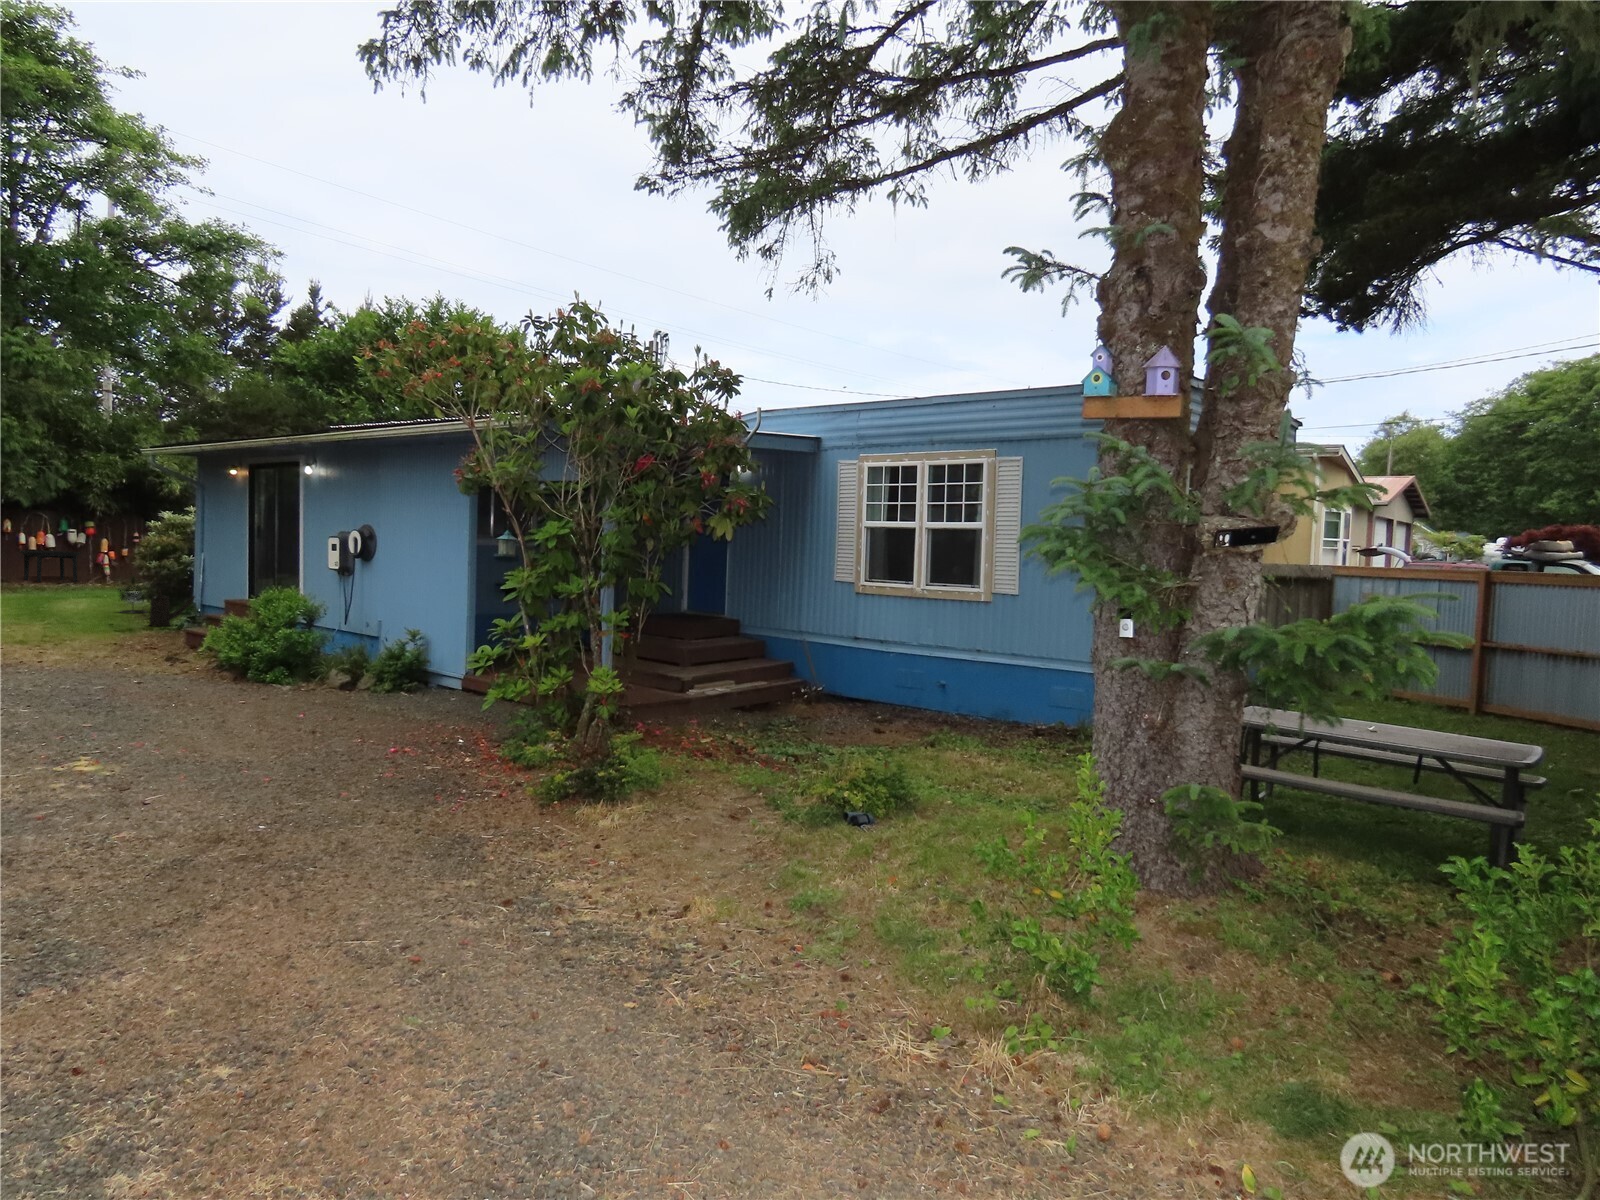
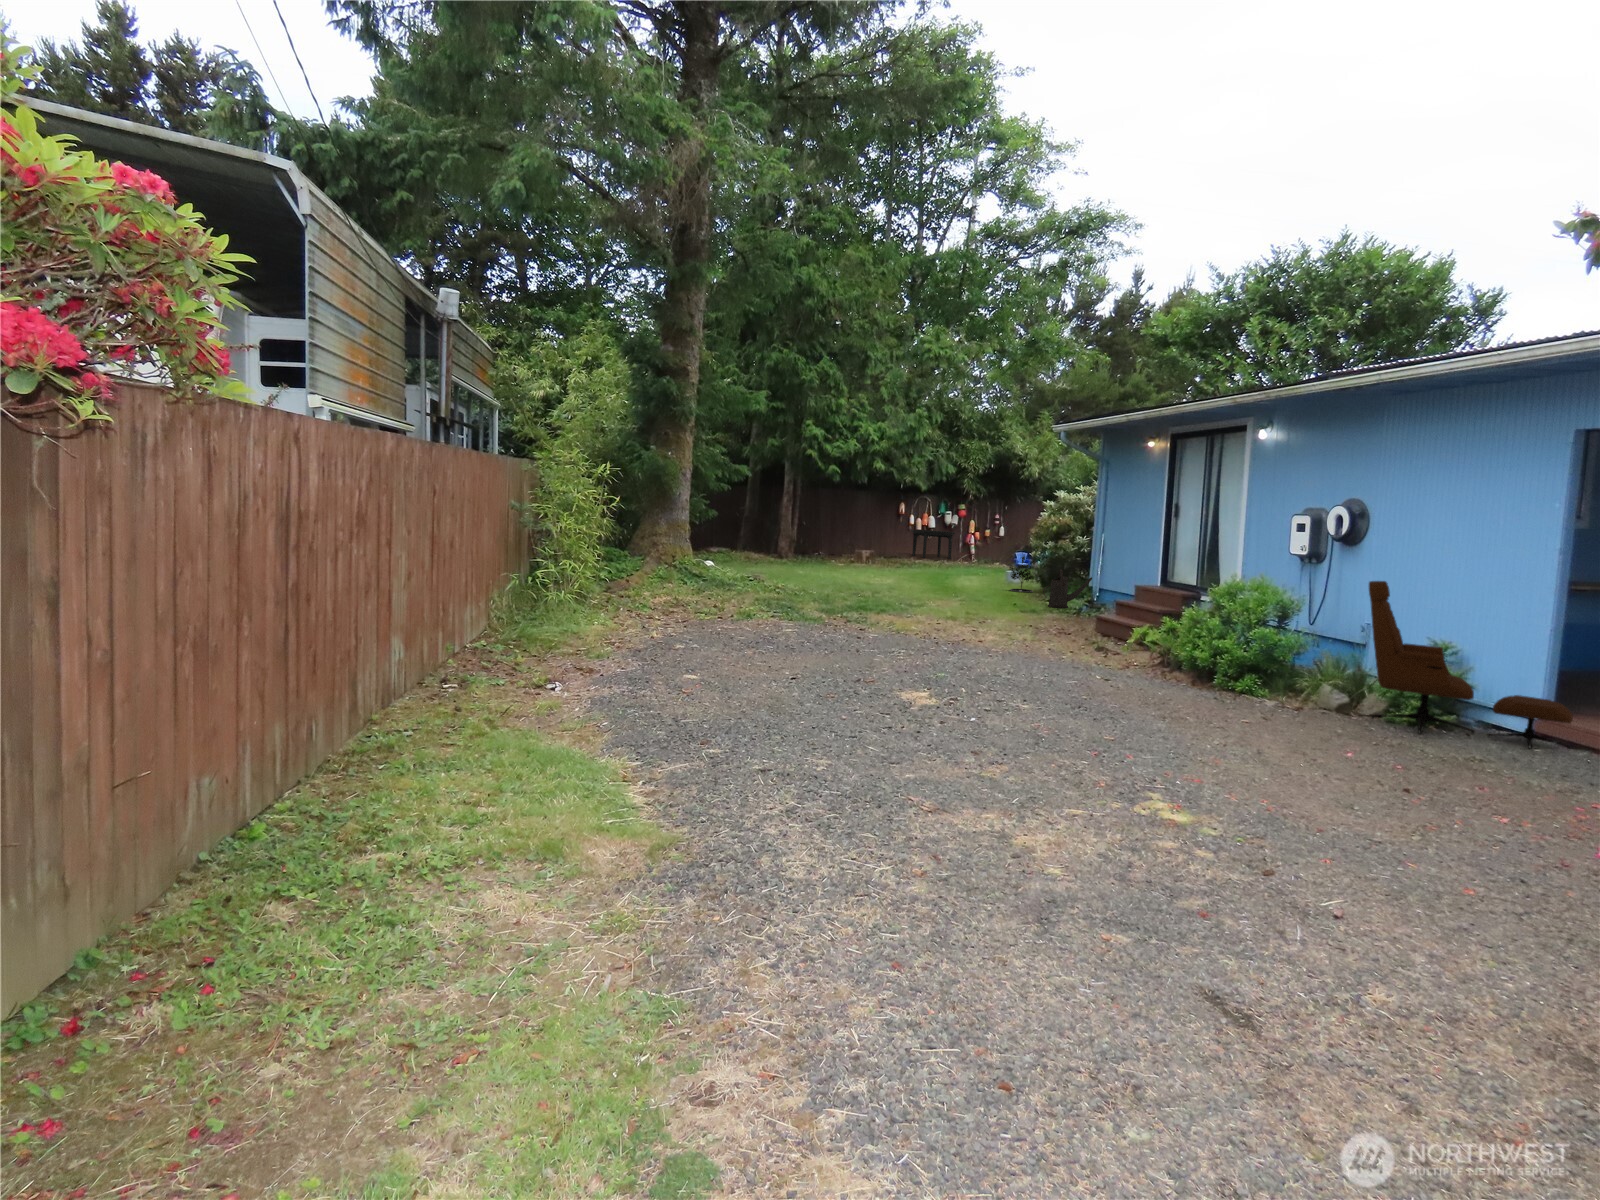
lounge chair: none [336,589,471,698] -> present [1369,581,1573,748]

